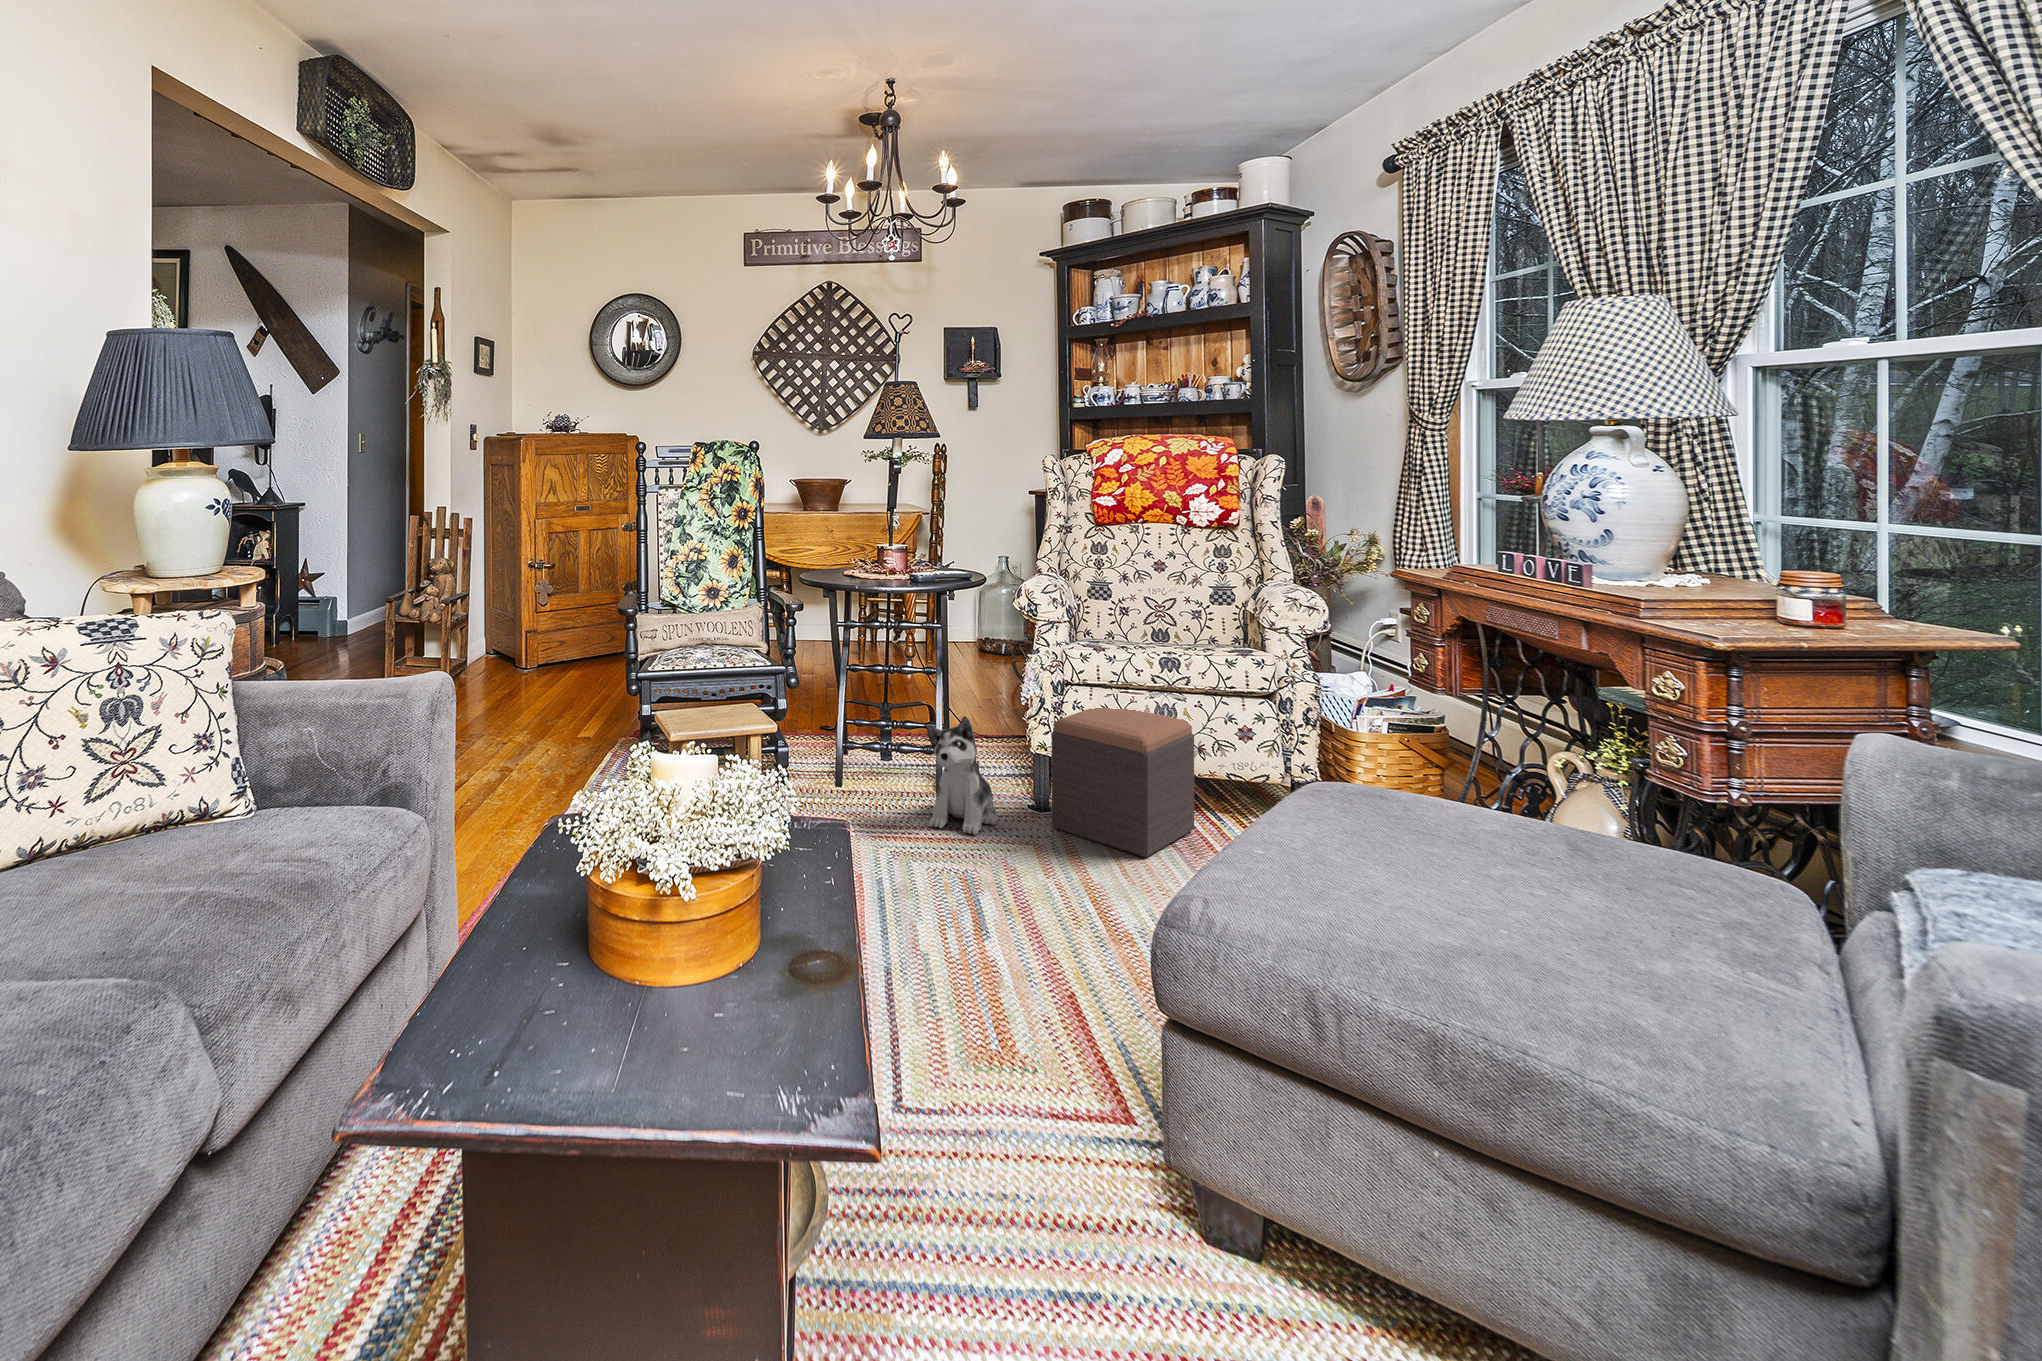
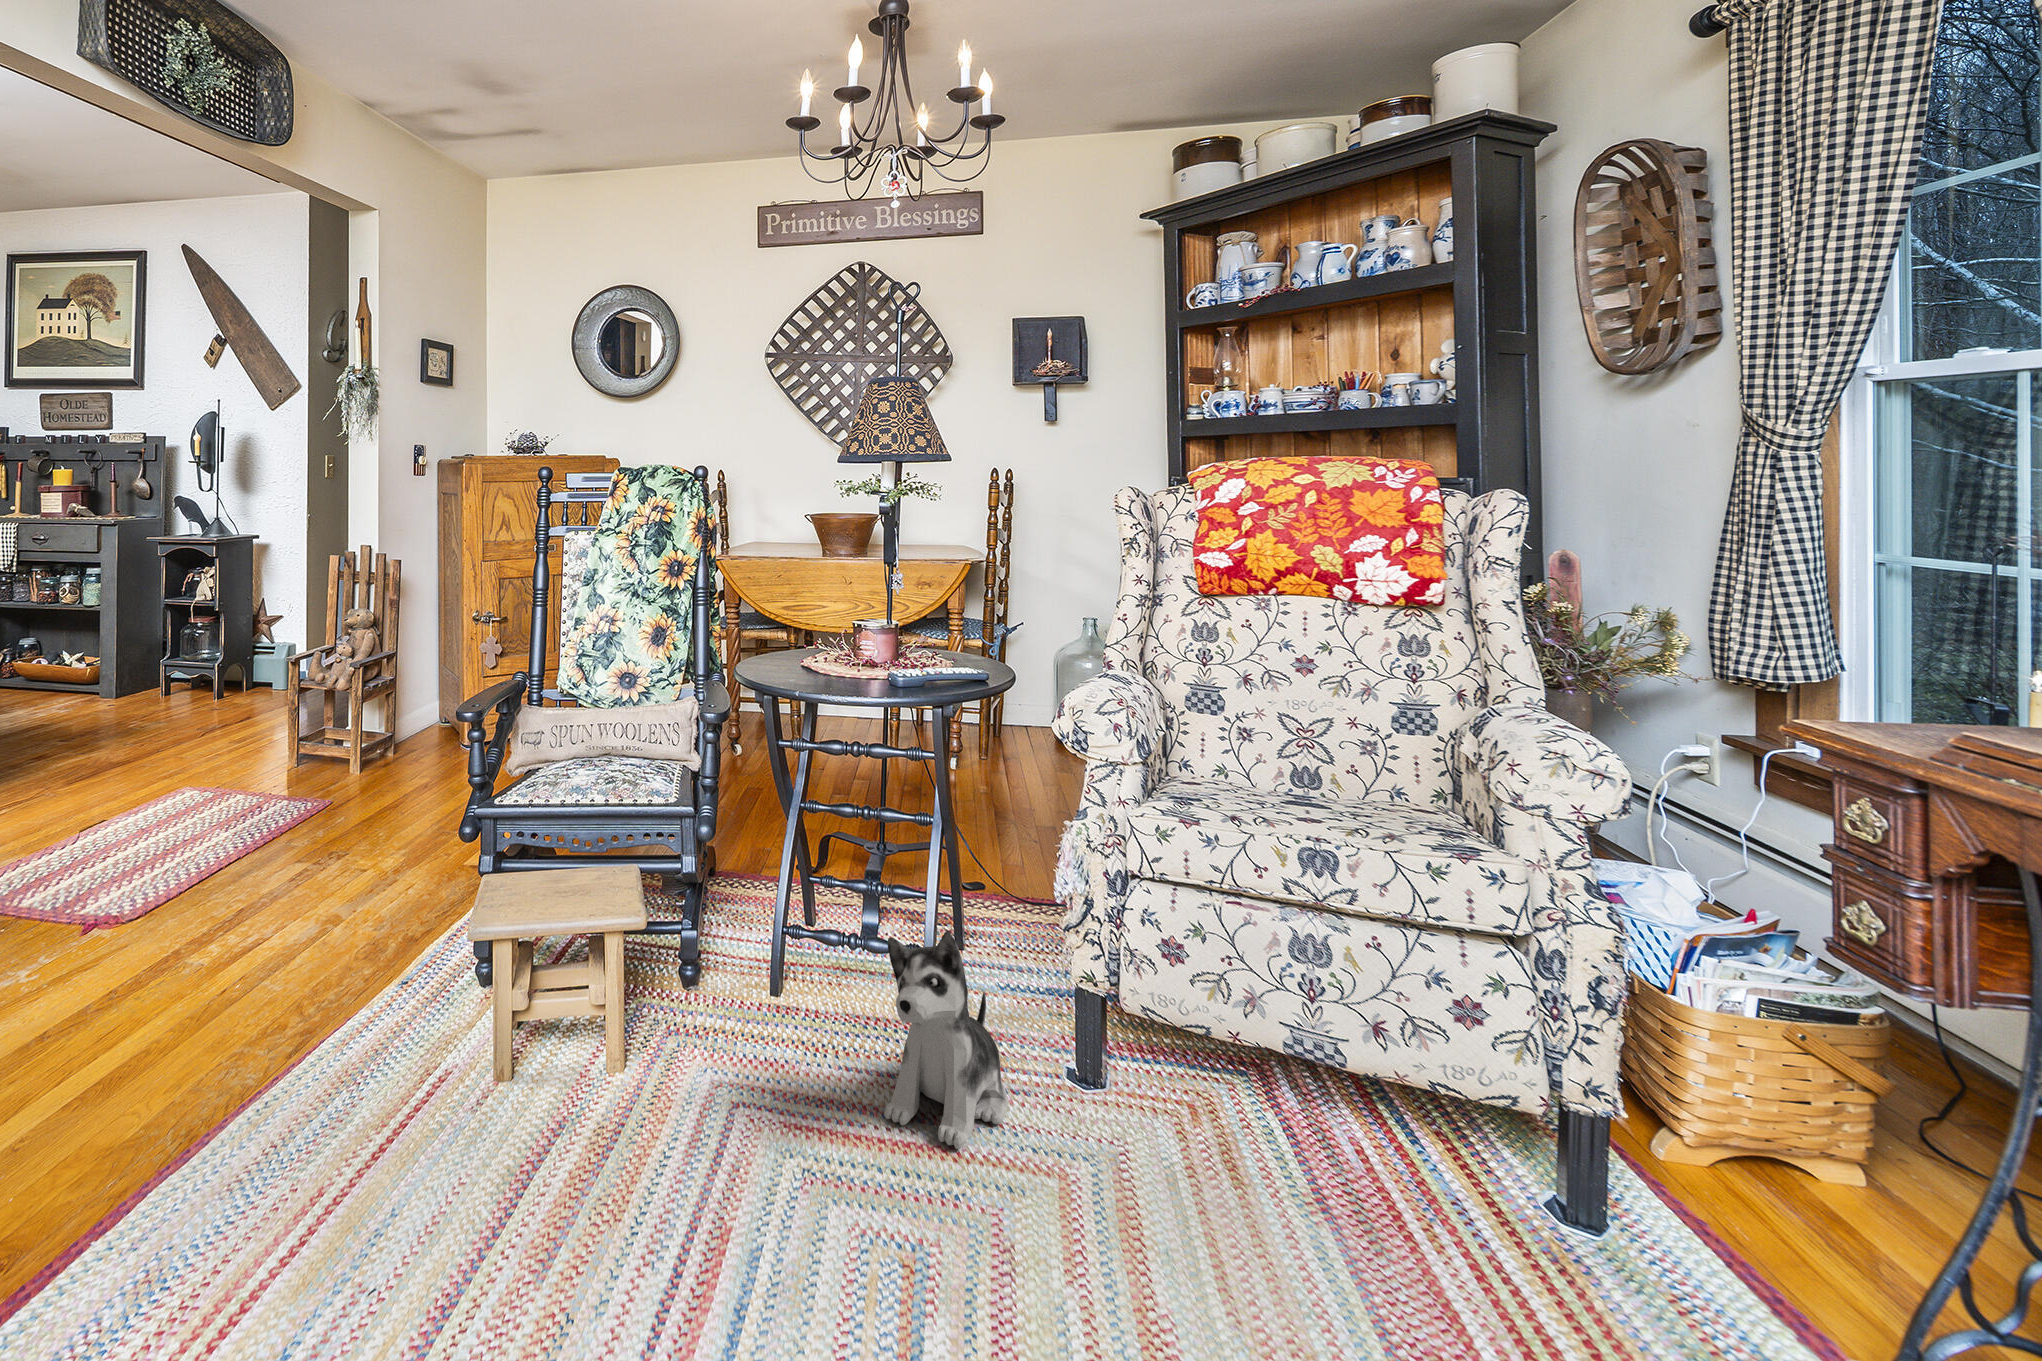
footstool: present [1052,708,1194,857] -> none [1100,913,1369,1247]

